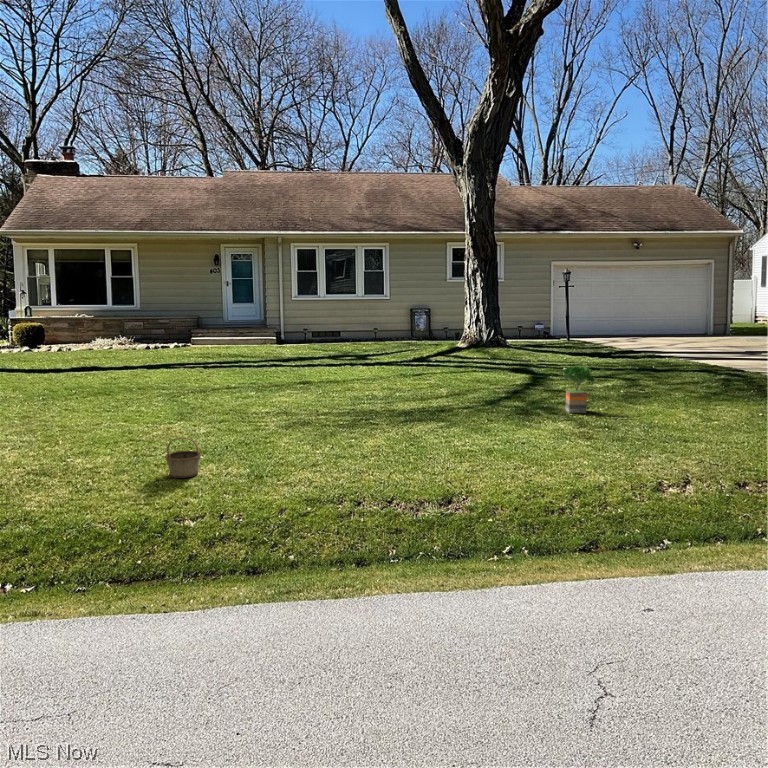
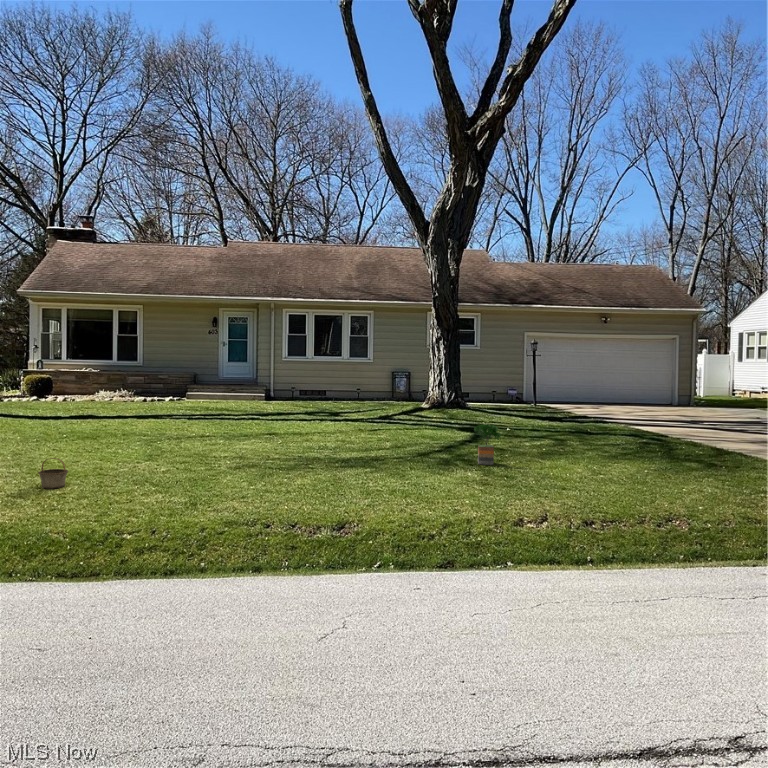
basket: present [165,438,201,478] -> present [38,458,68,488]

